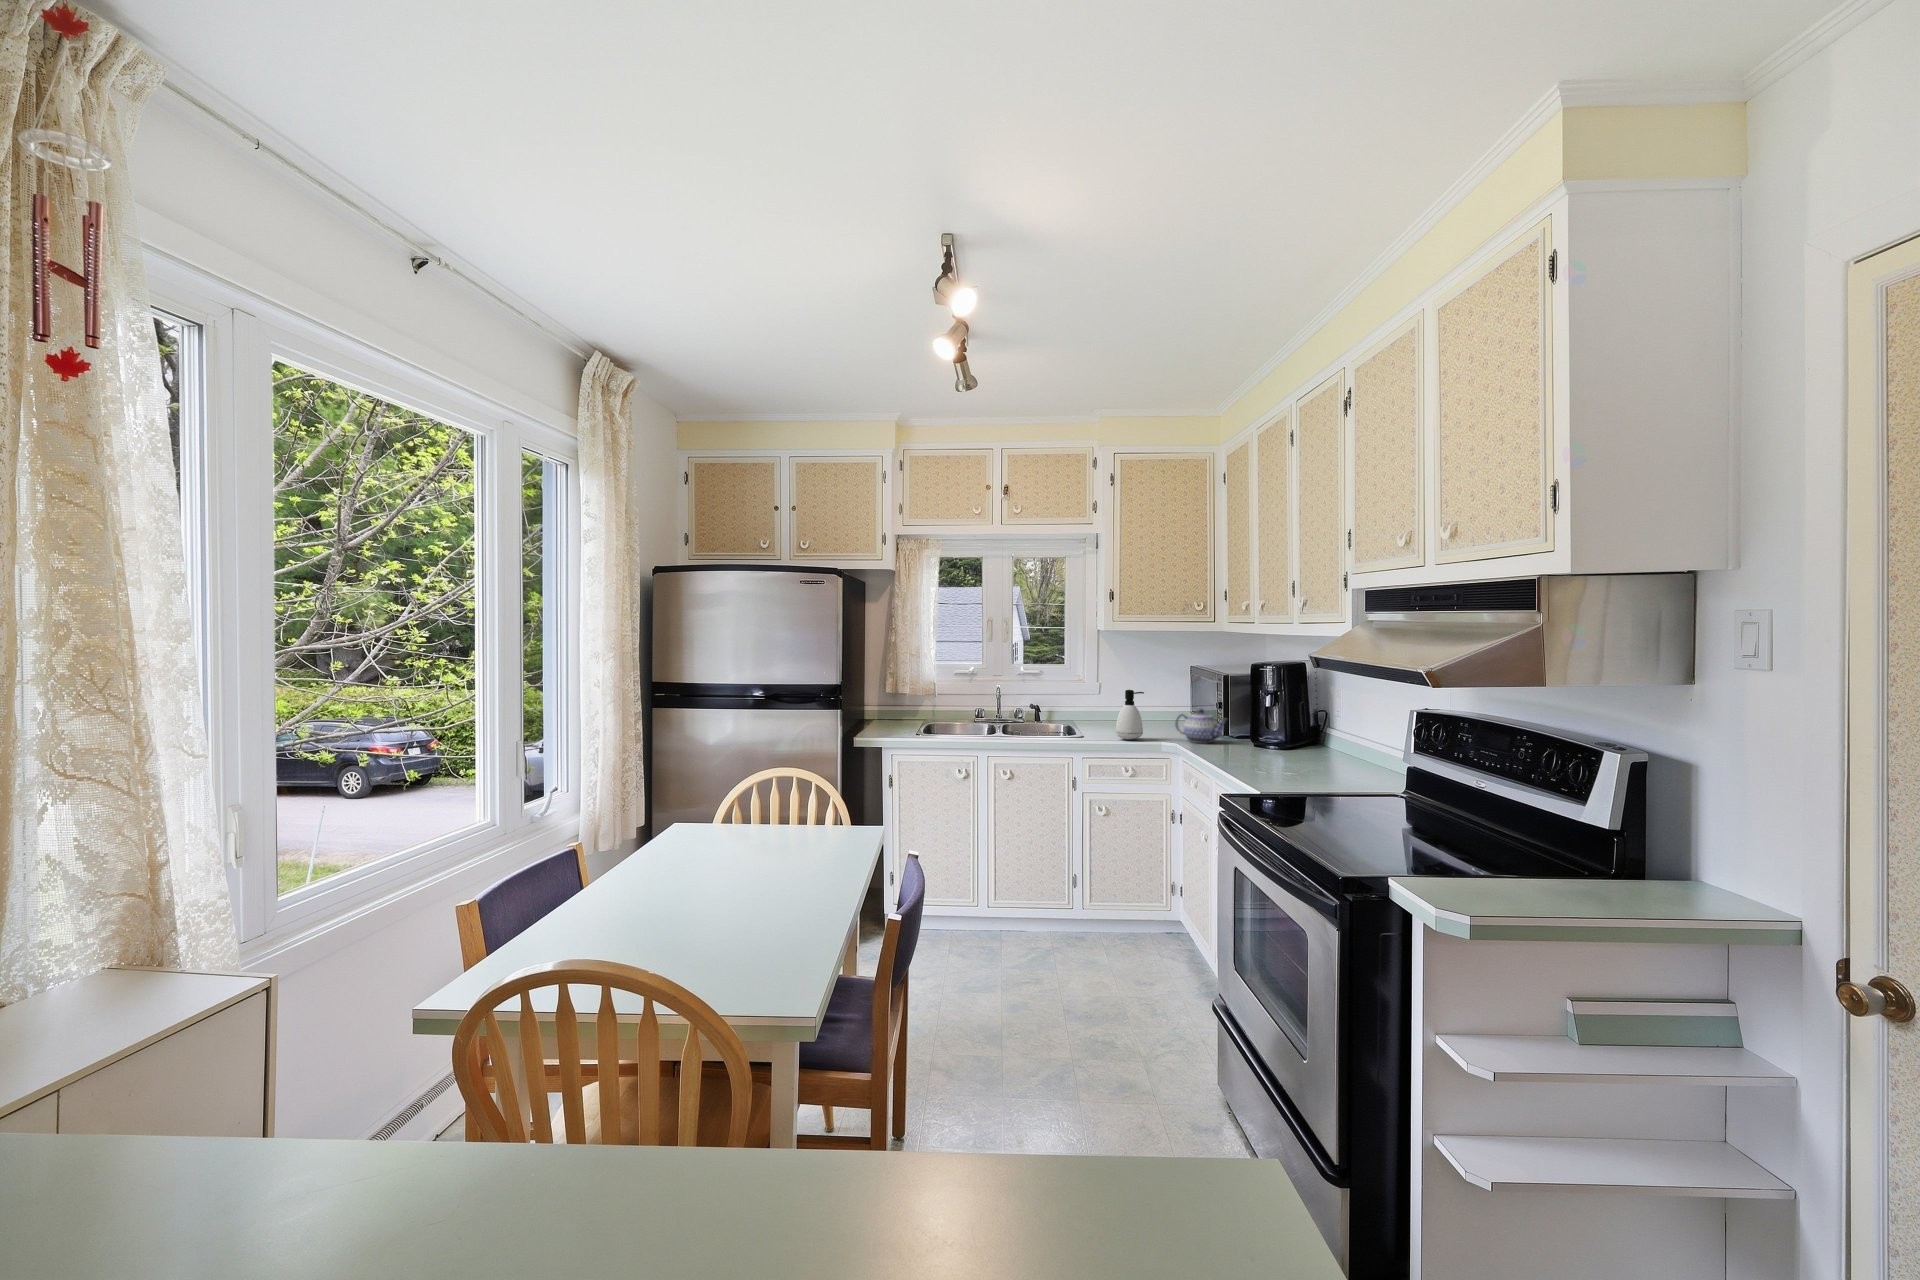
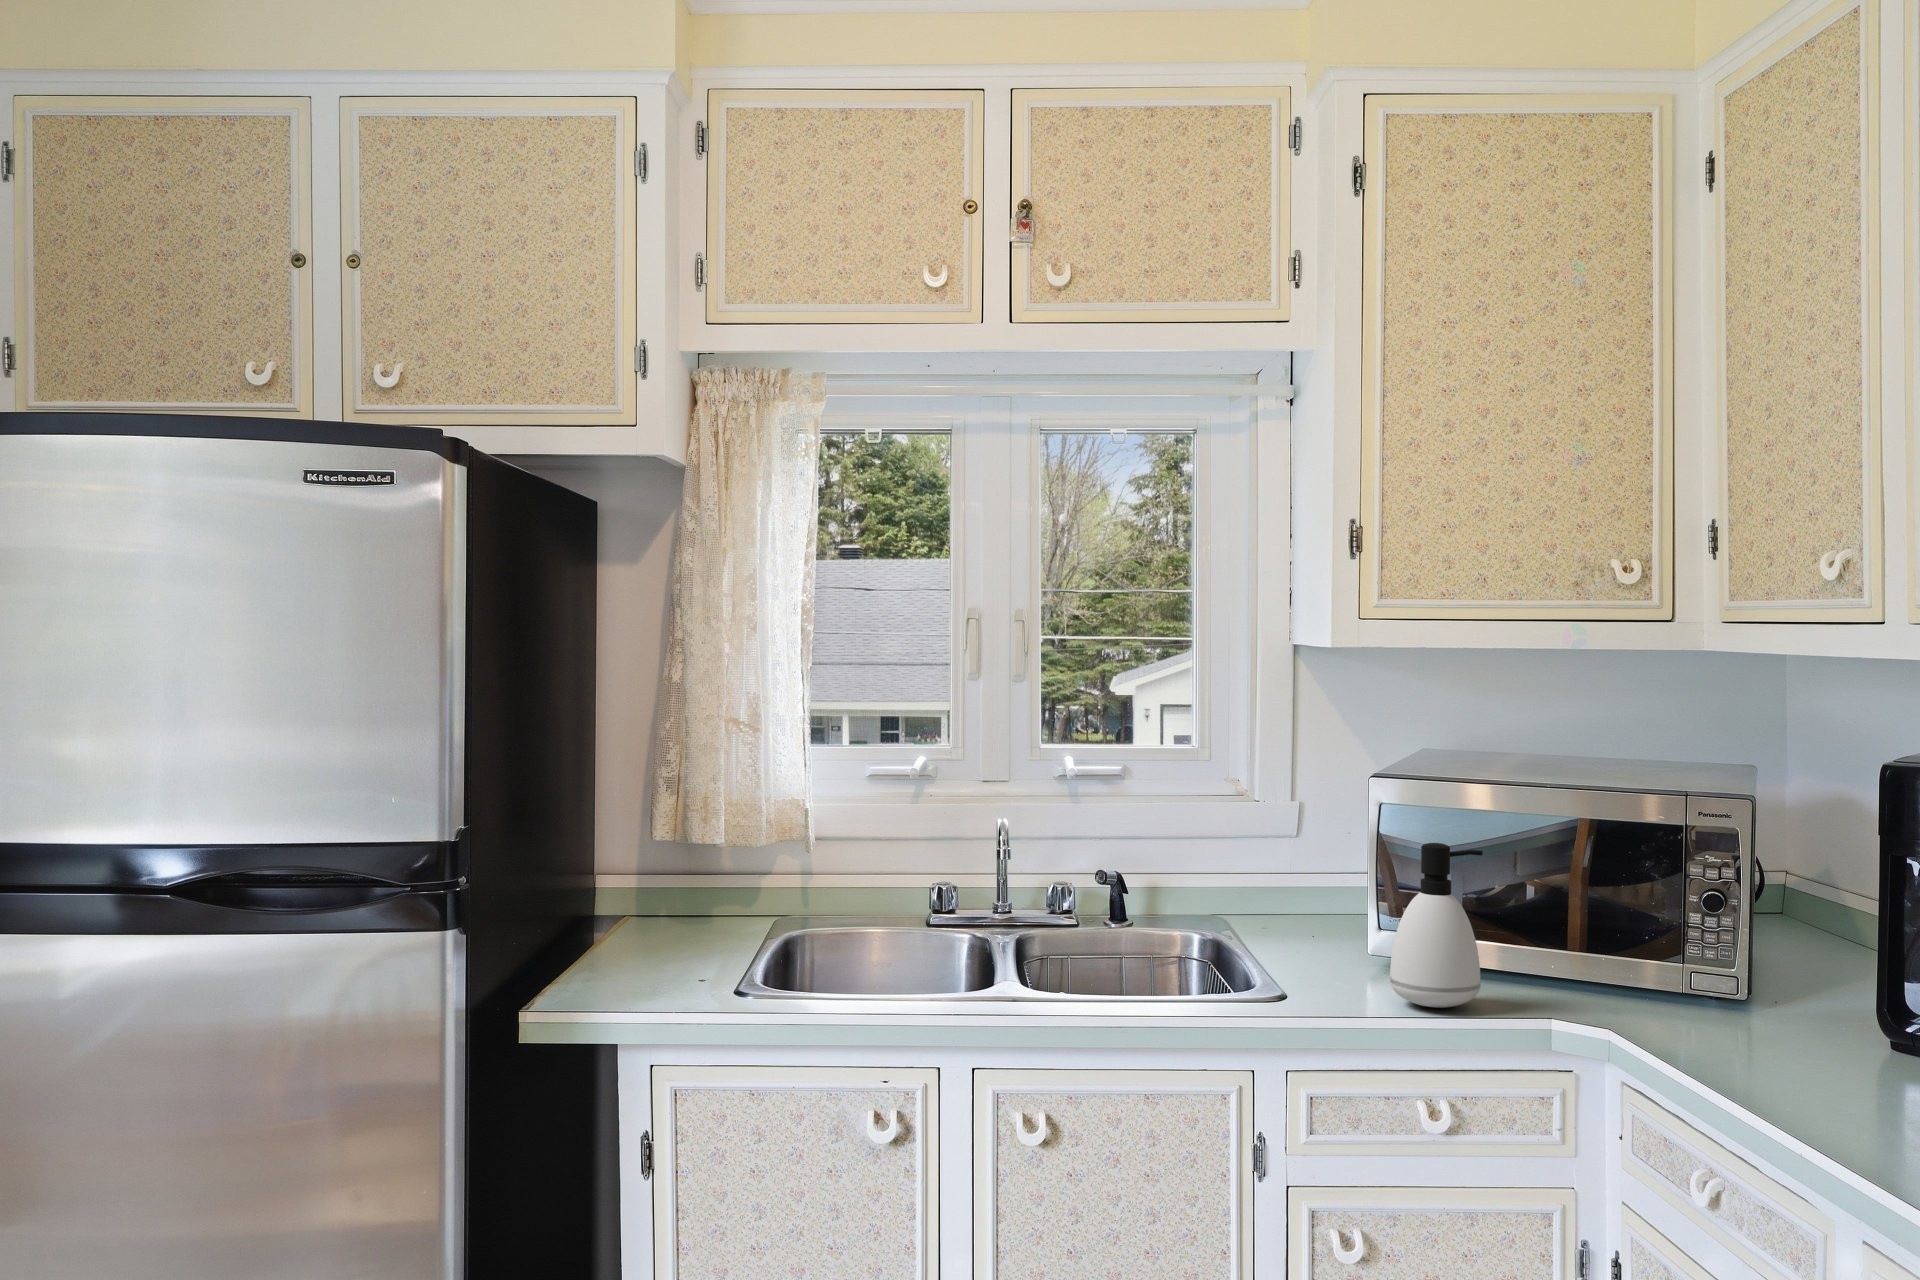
teapot: present [1175,709,1226,743] -> none [1586,909,1779,1027]

